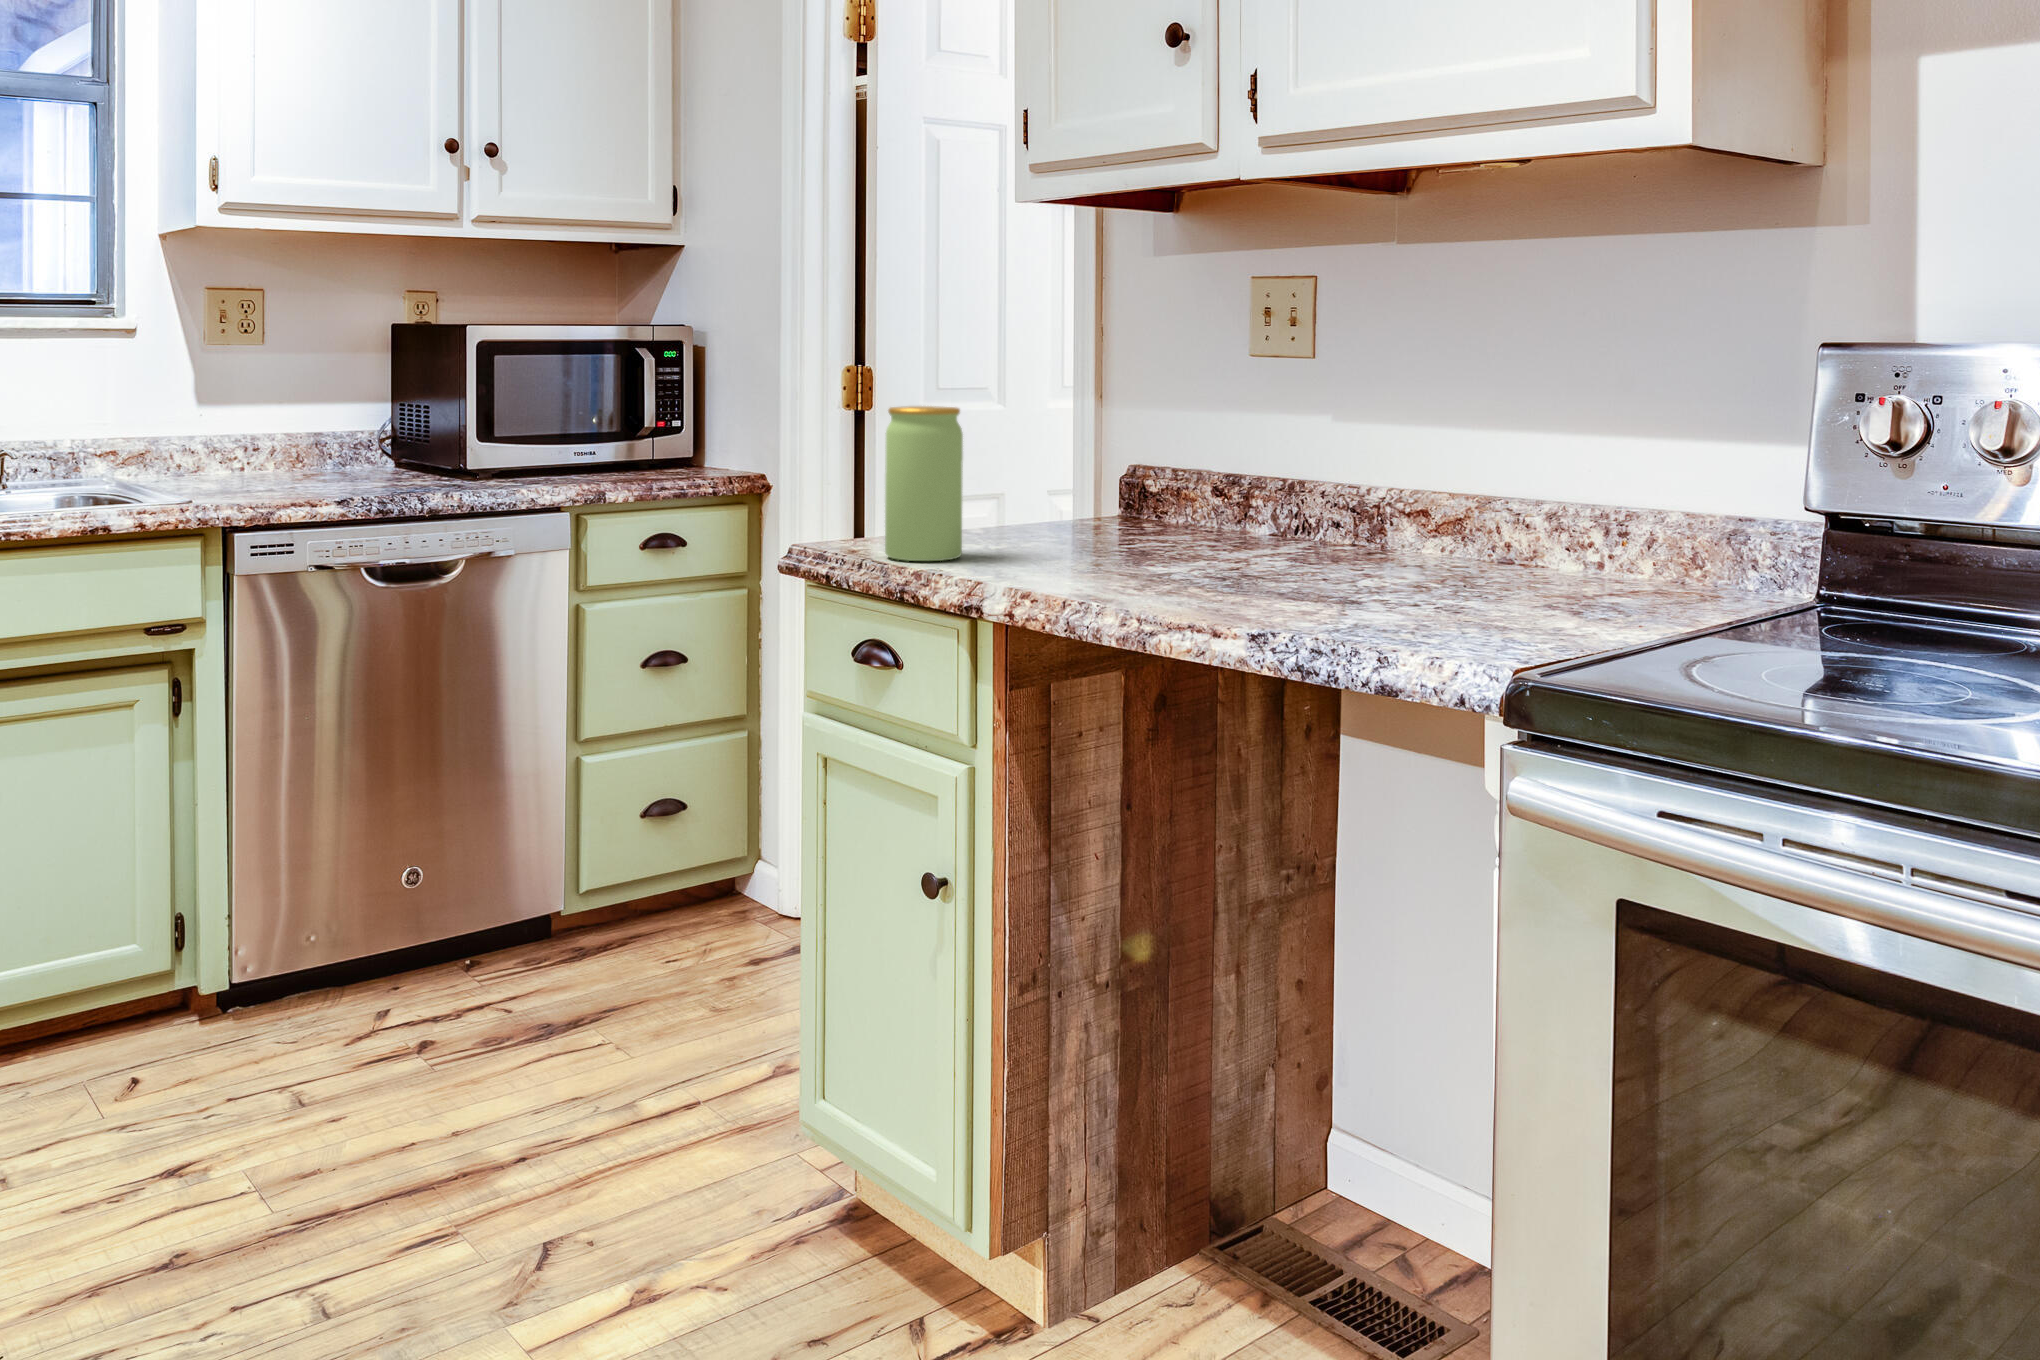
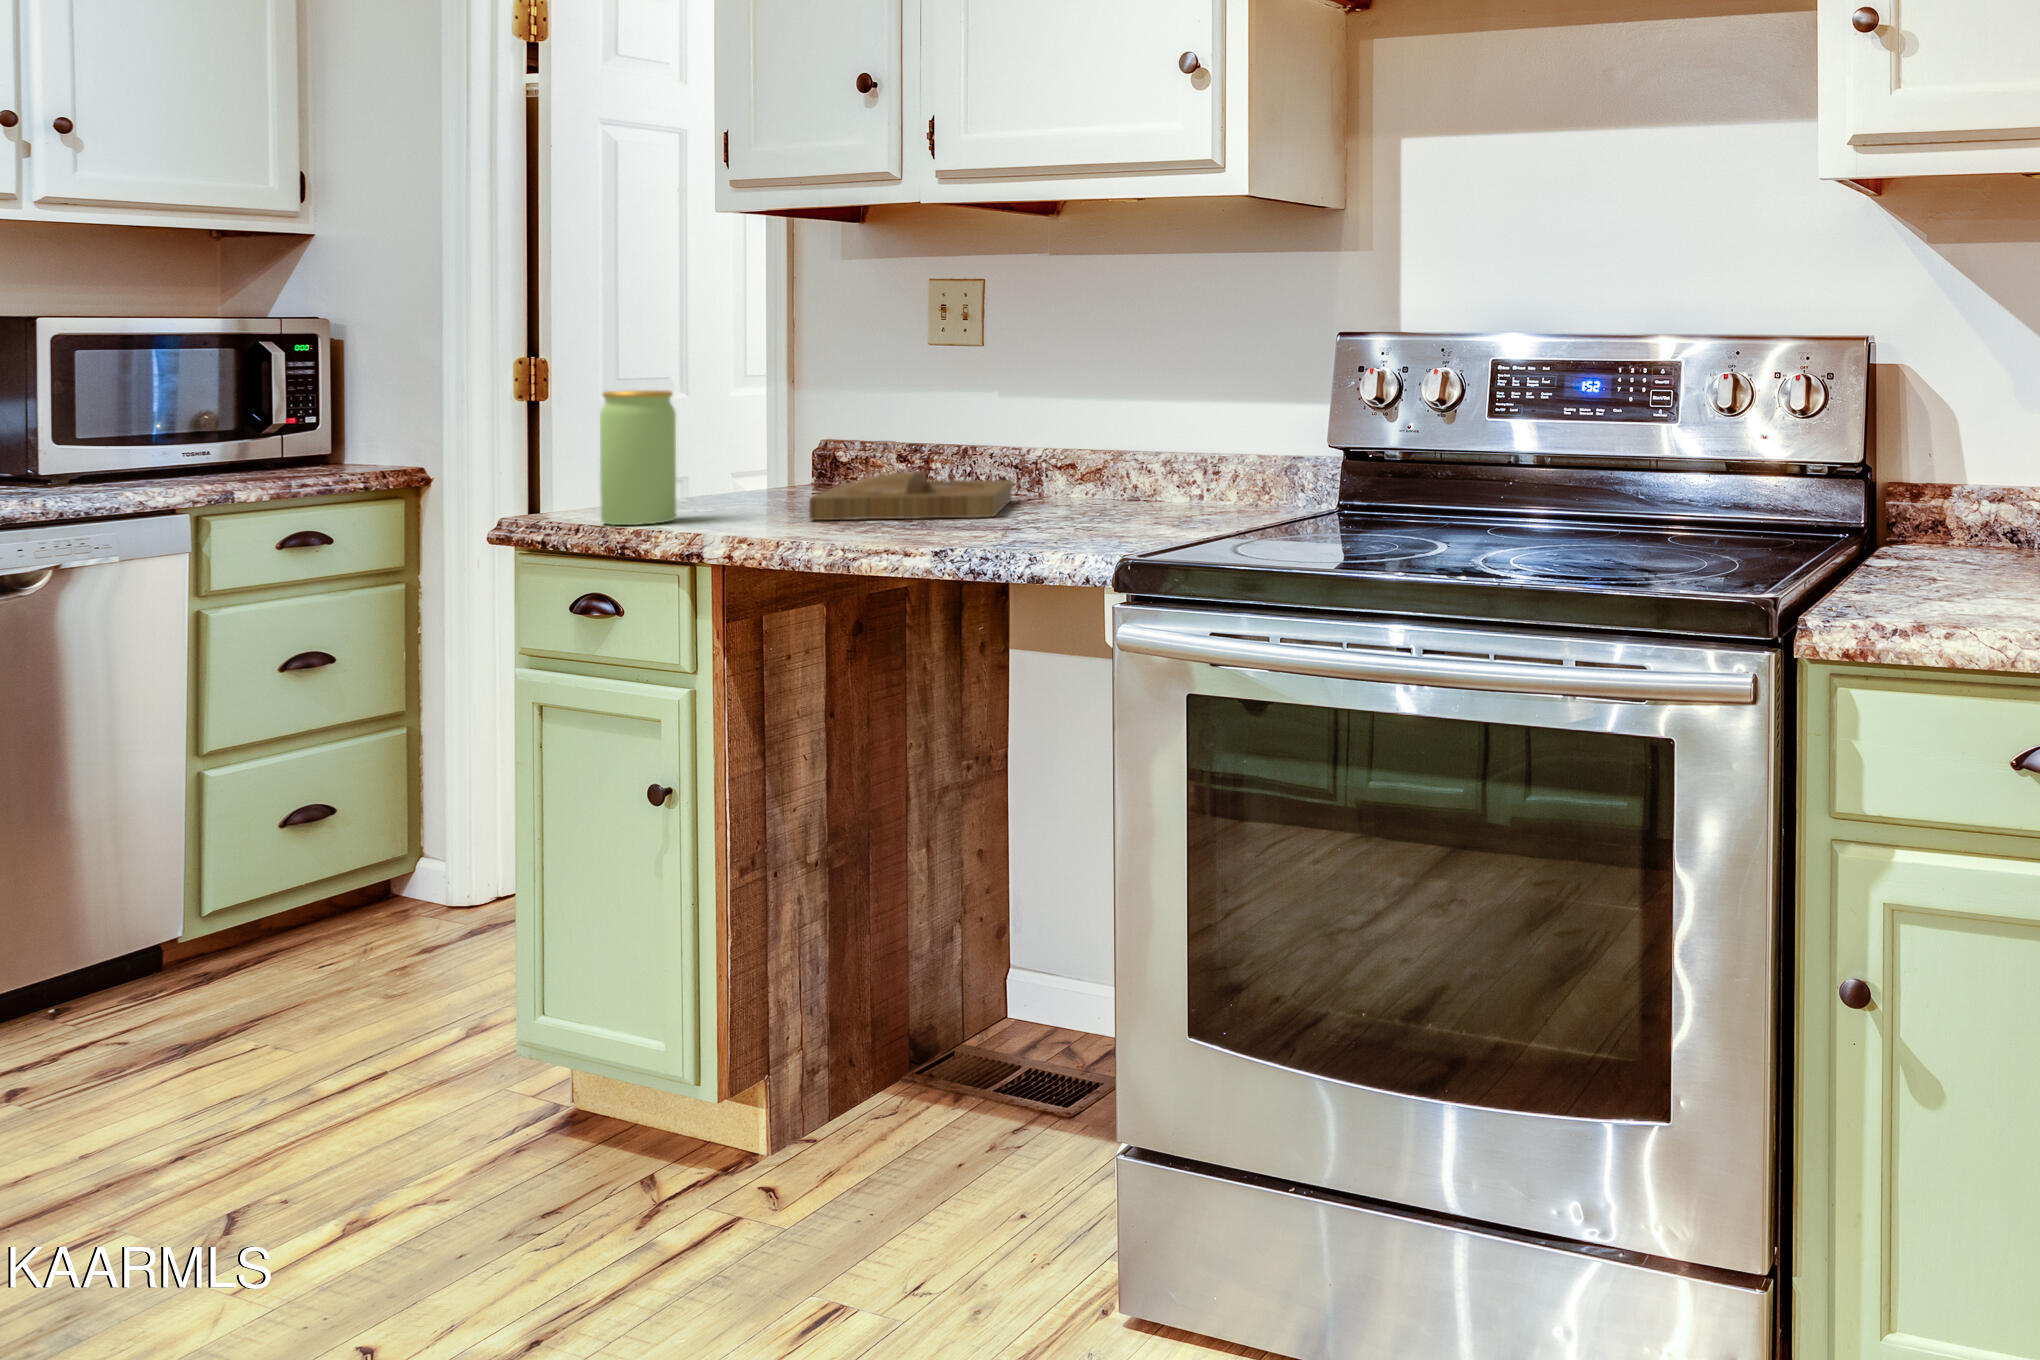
tray: none [1103,513,1344,580] -> present [809,471,1013,520]

